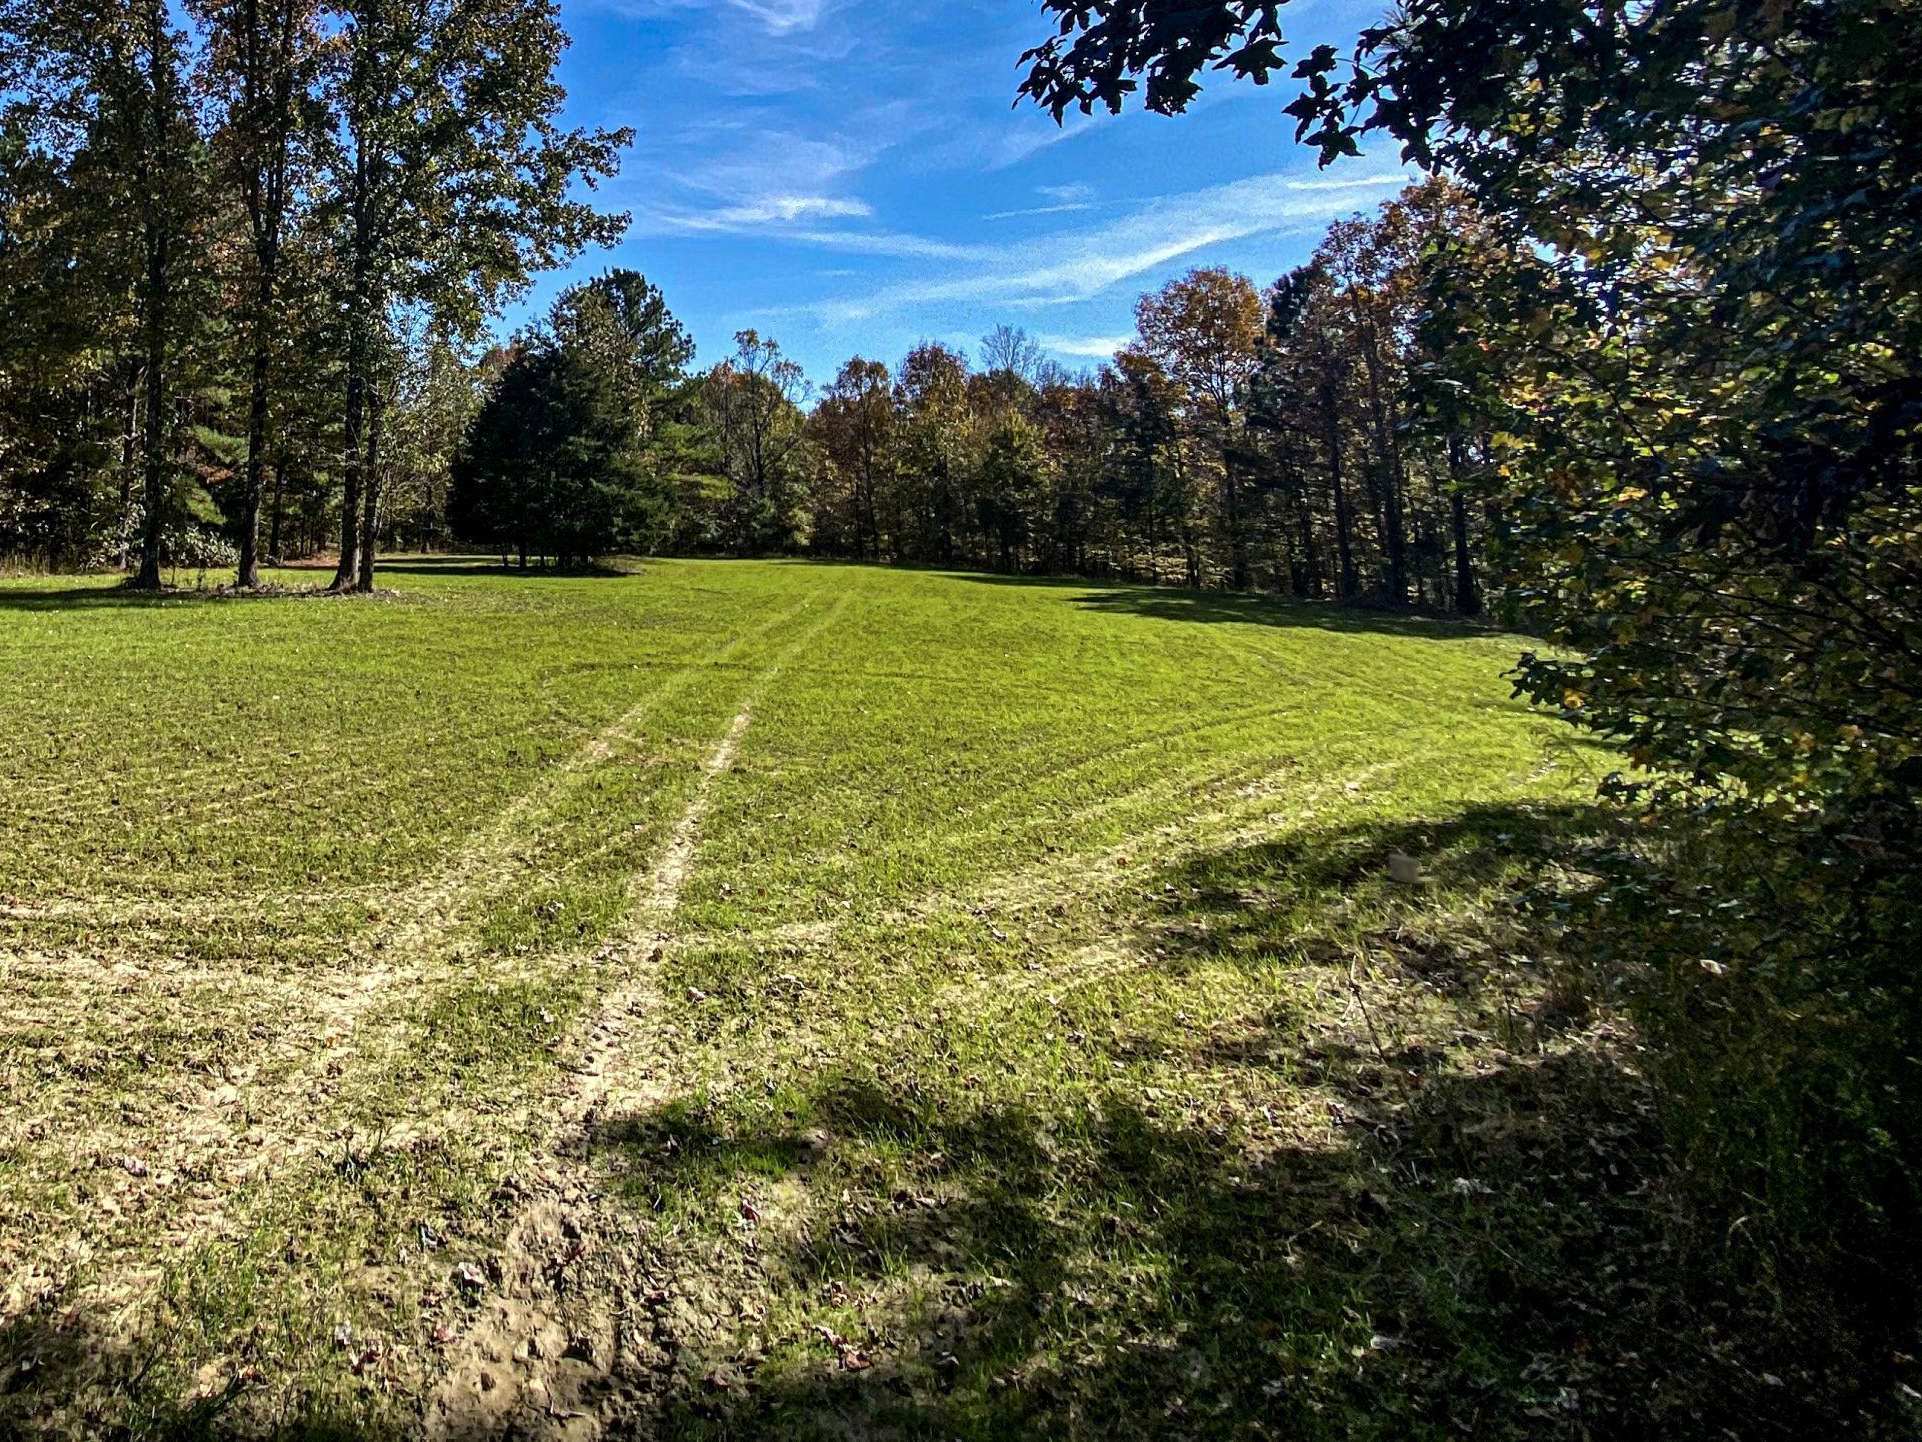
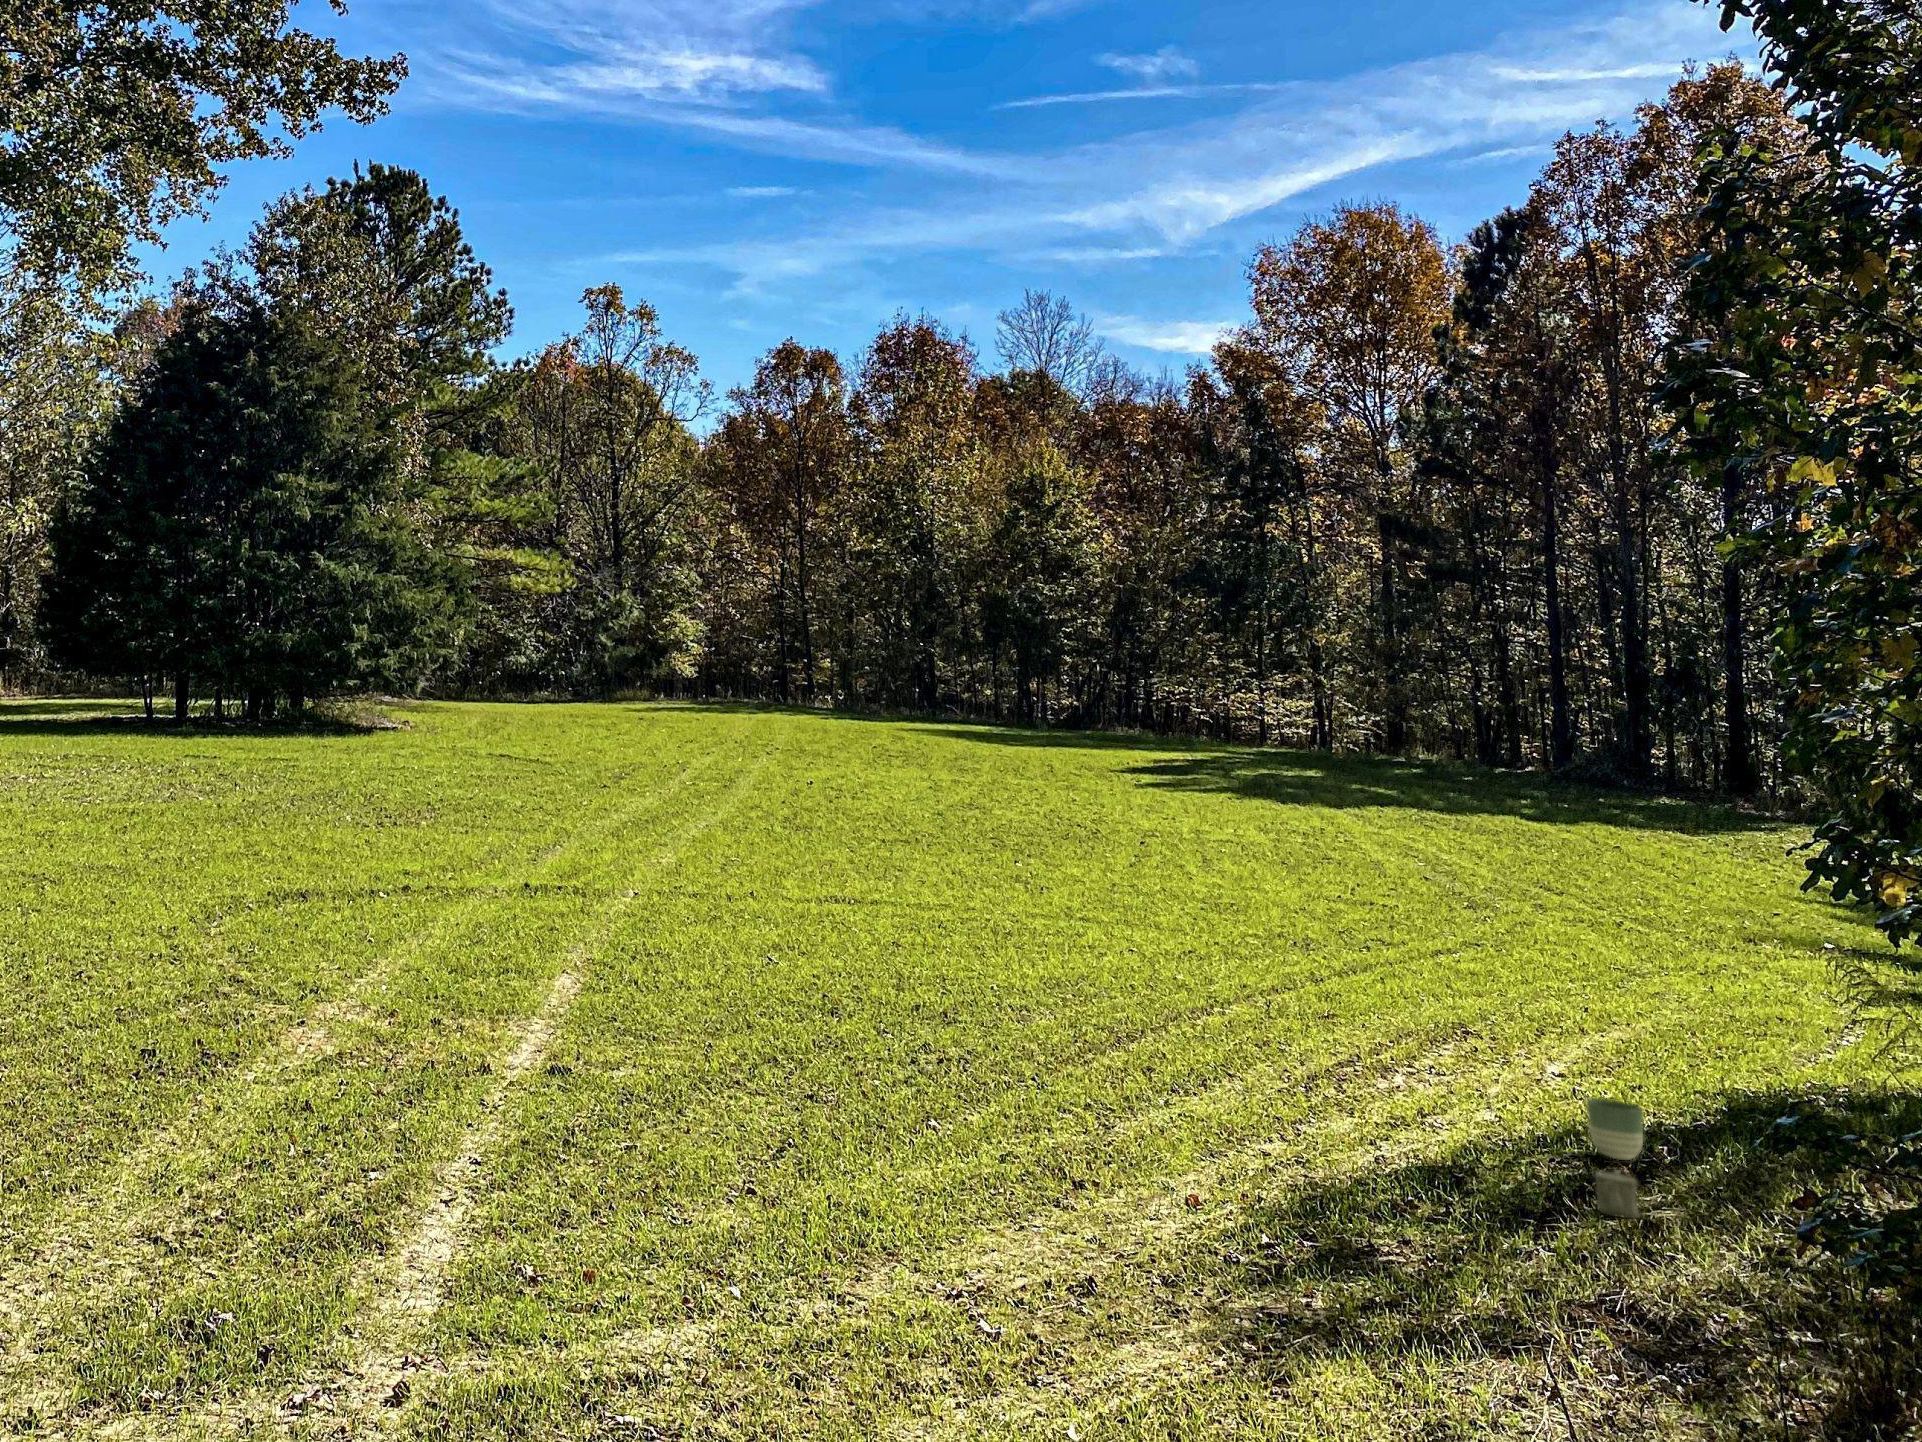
planter: none [1382,806,1423,846] -> present [1586,1098,1643,1160]

